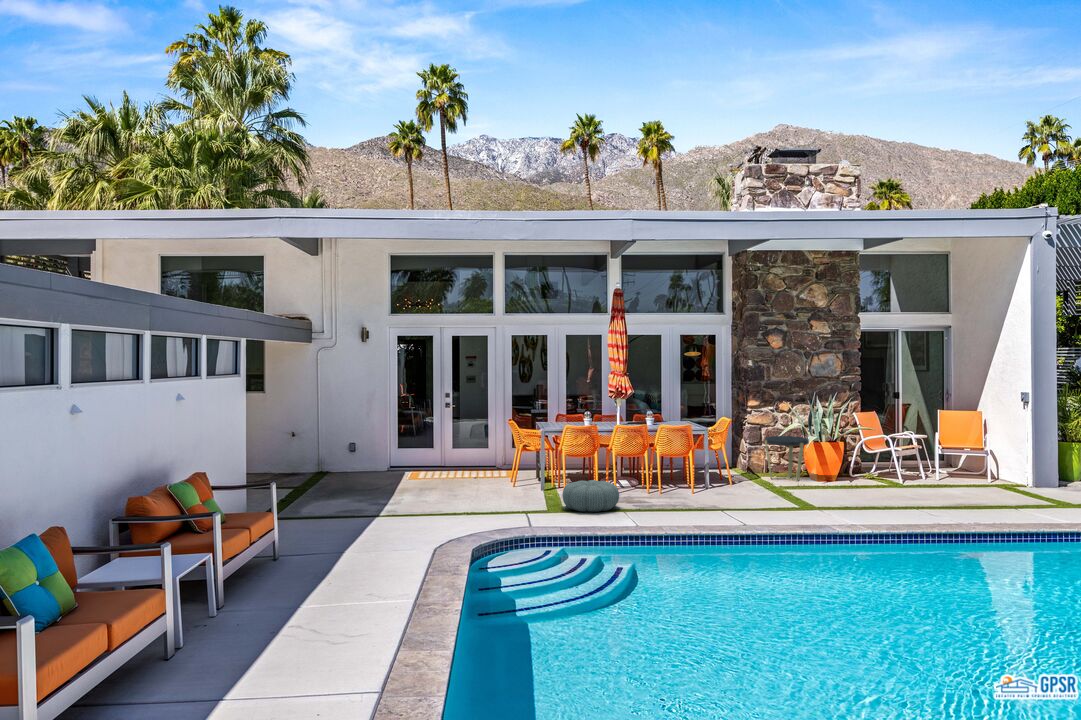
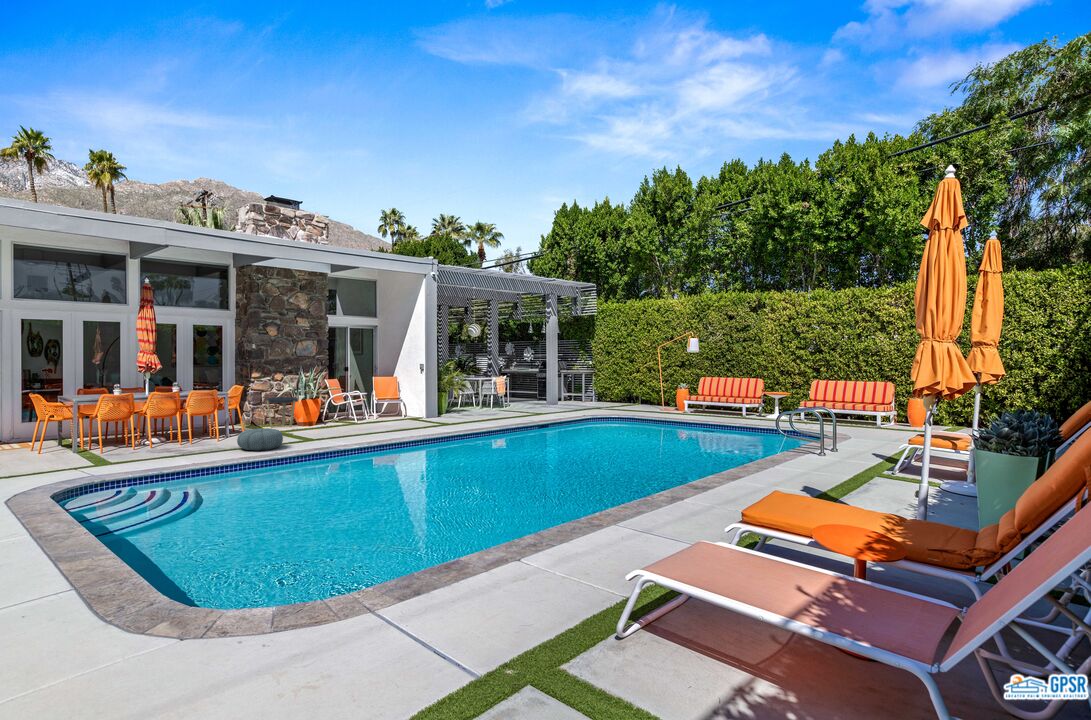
pouf: present [563,480,619,512] -> present [237,428,283,451]

